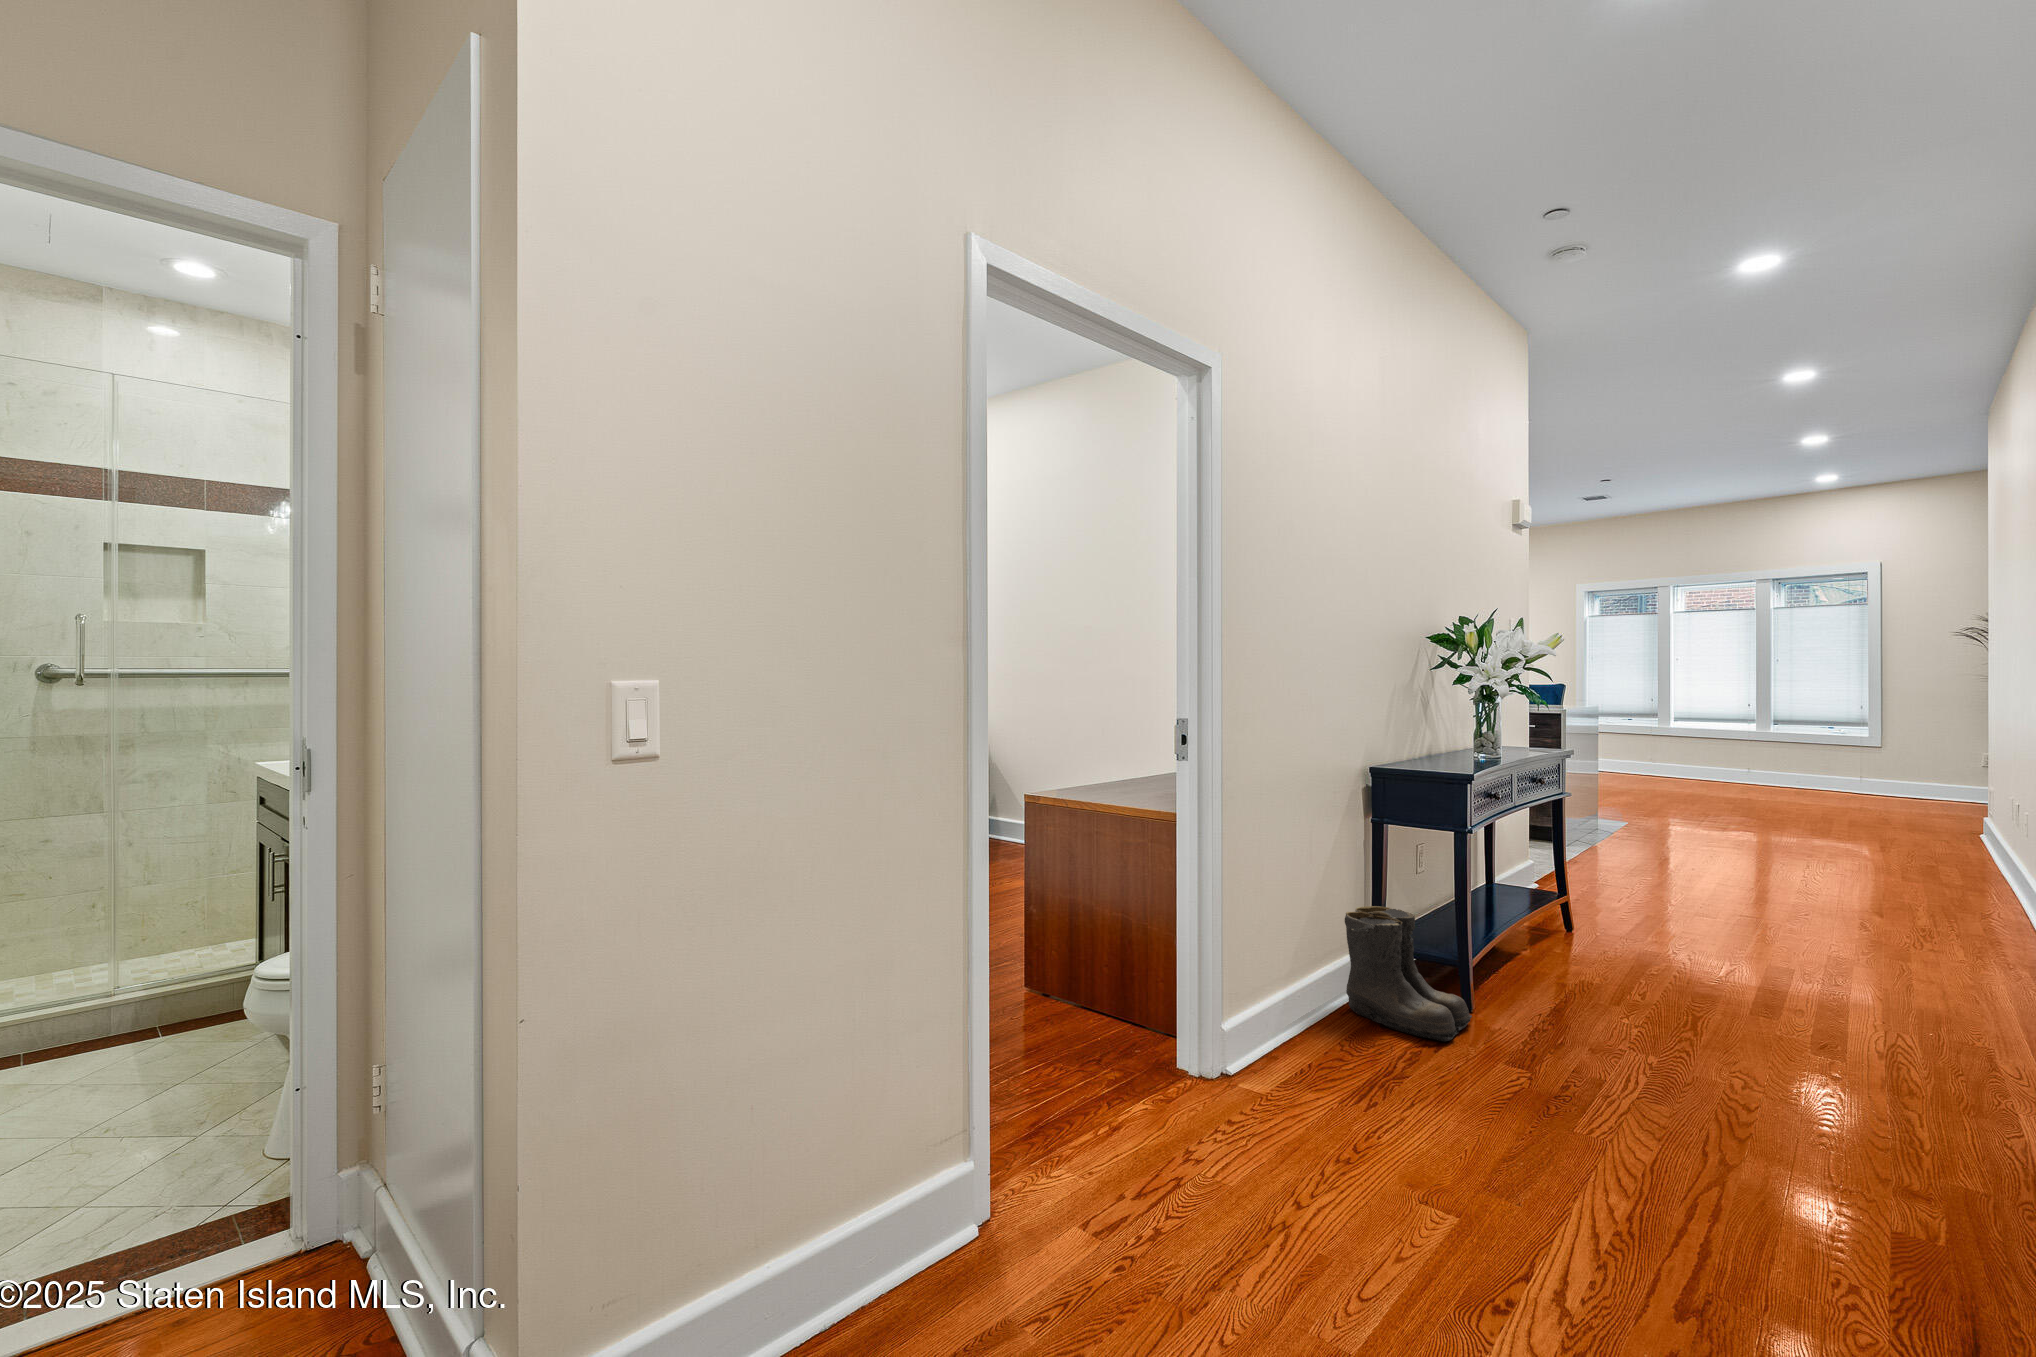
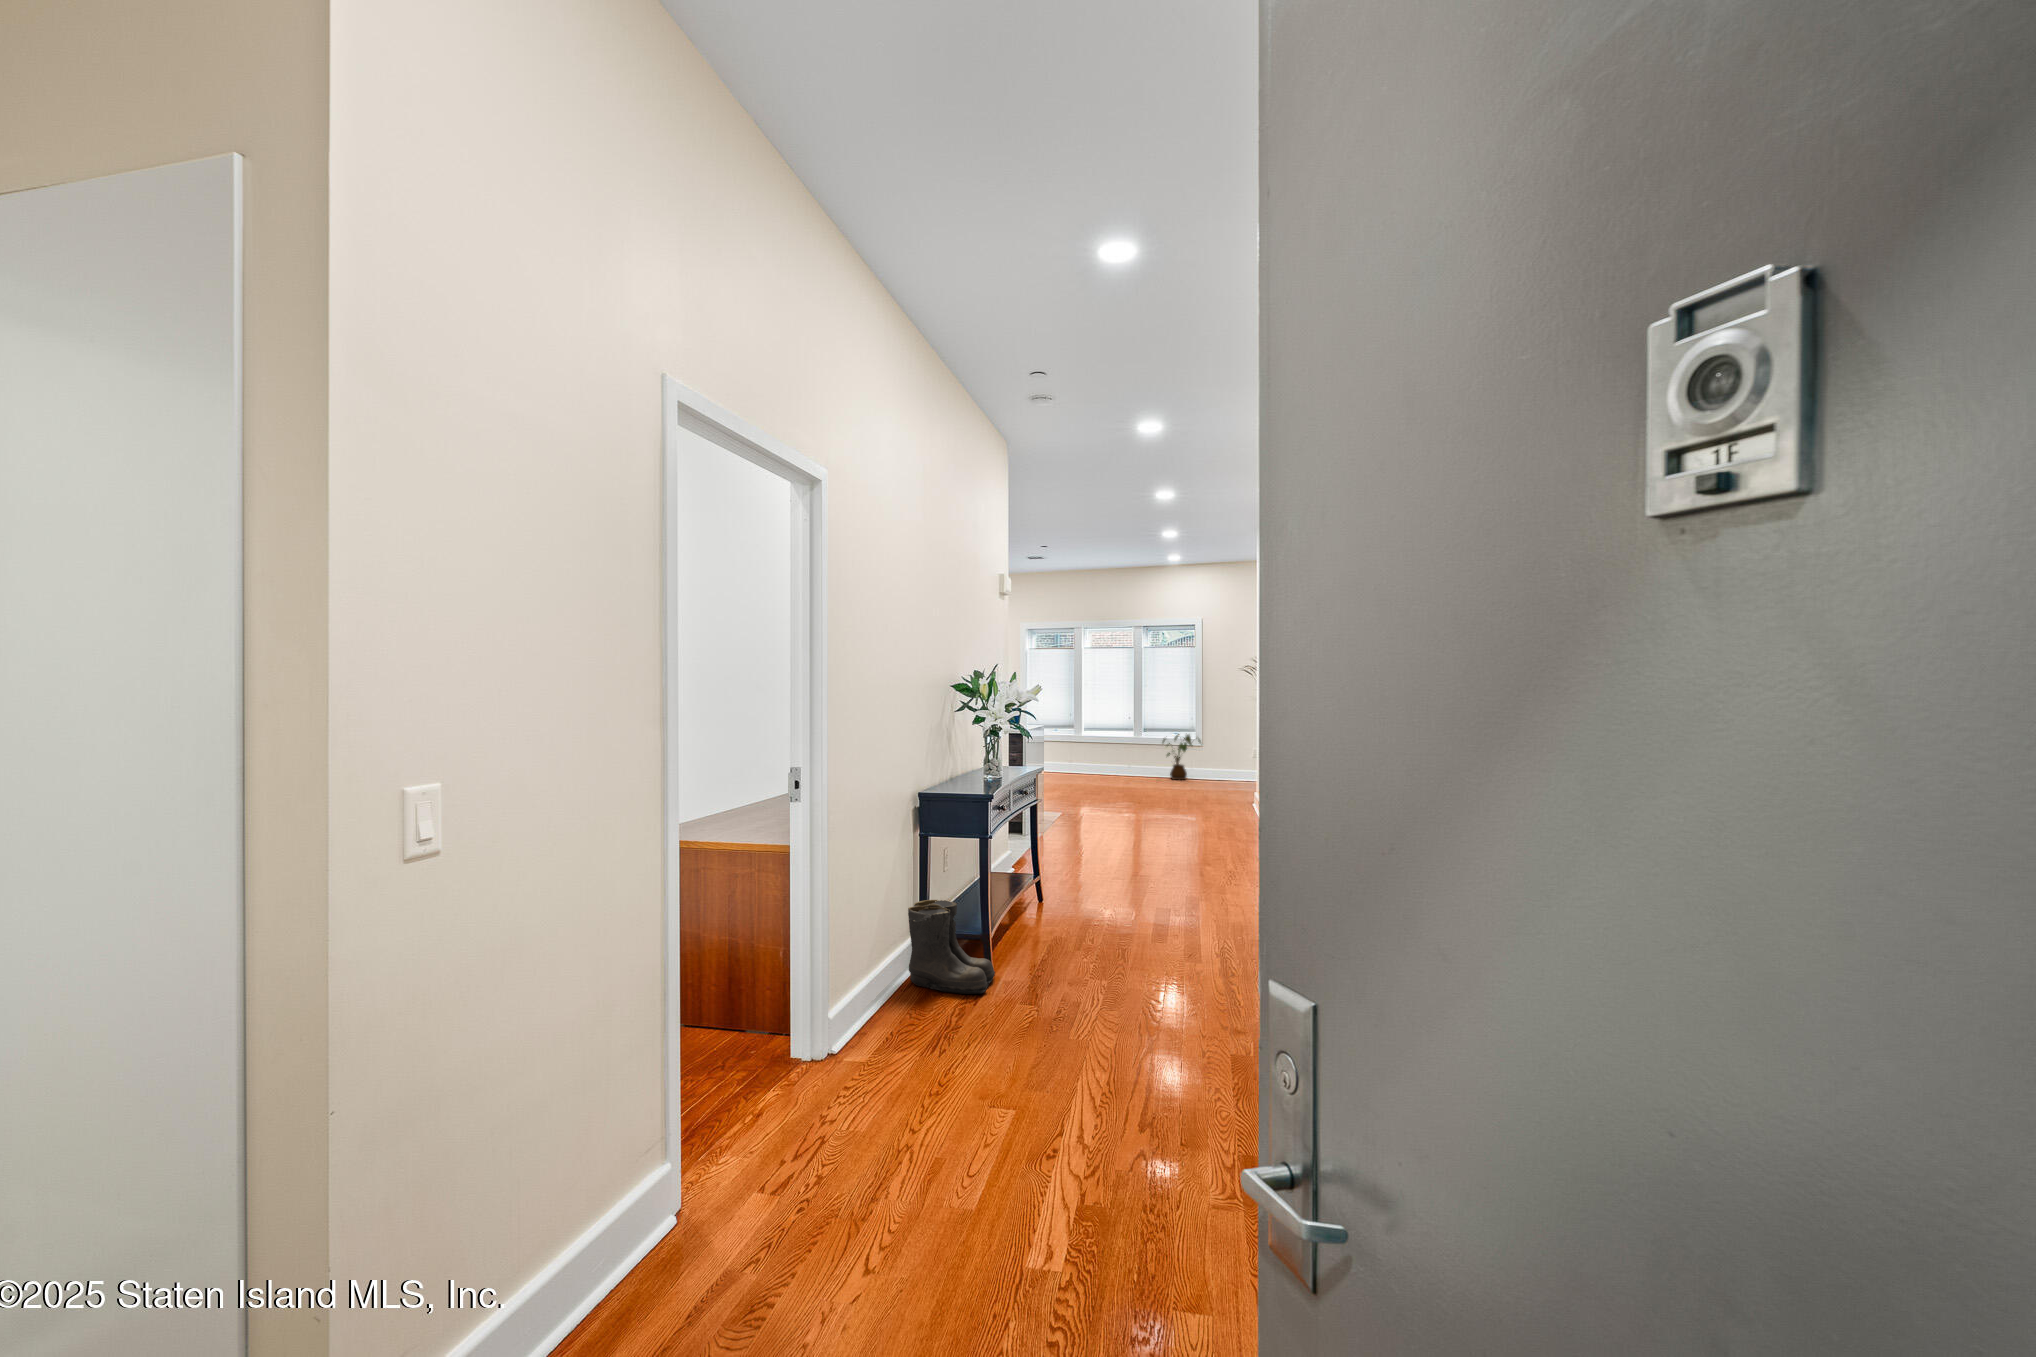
house plant: none [1813,723,1891,793] -> present [1163,734,1201,780]

